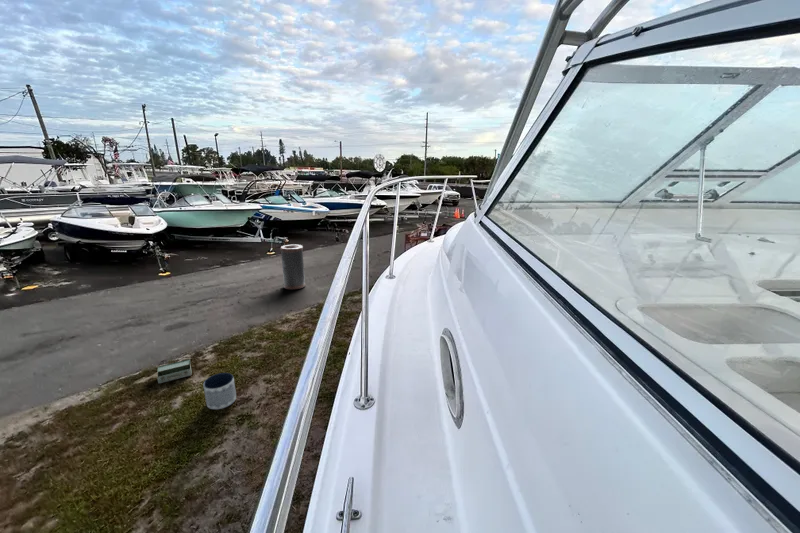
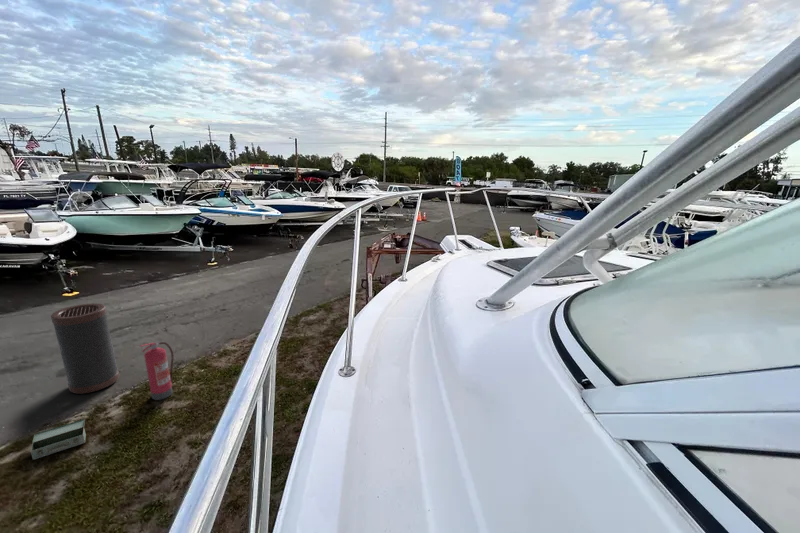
trash can: present [280,244,305,290] -> present [51,303,119,394]
fire extinguisher: none [227,306,250,350] -> present [141,342,173,400]
planter: present [203,373,236,409] -> none [94,442,146,498]

